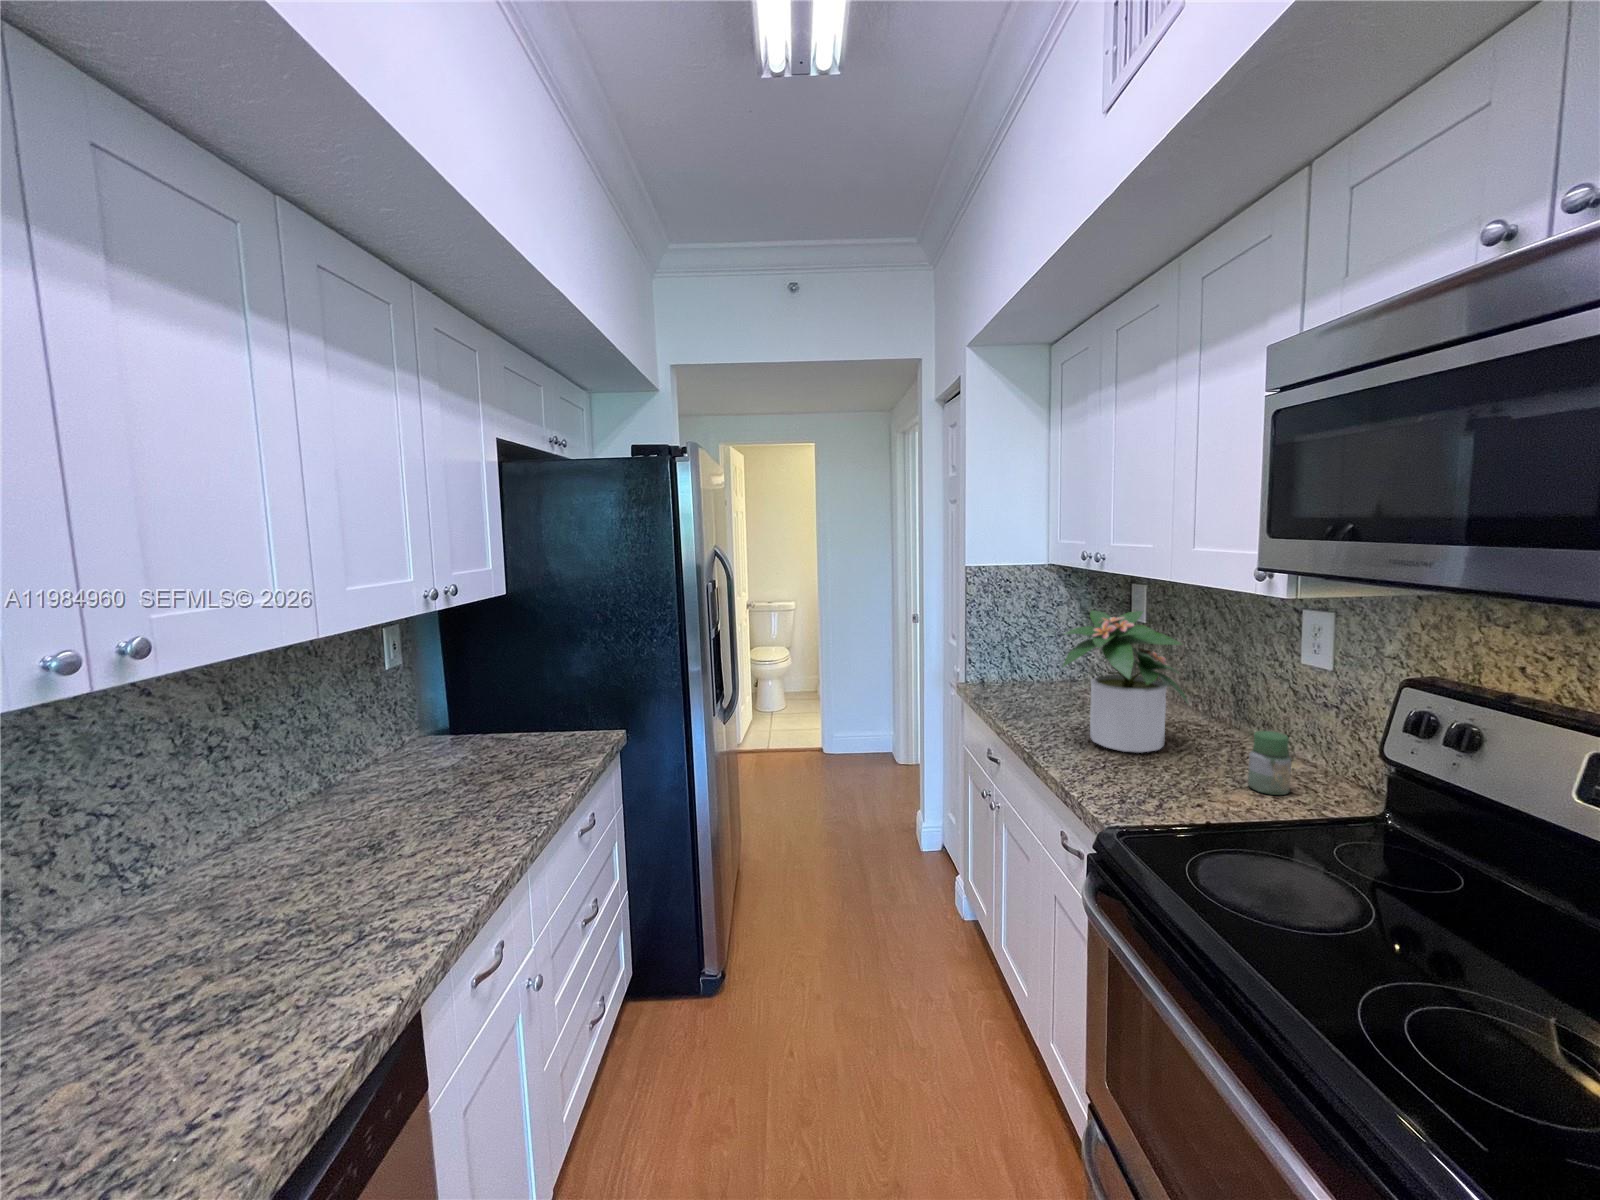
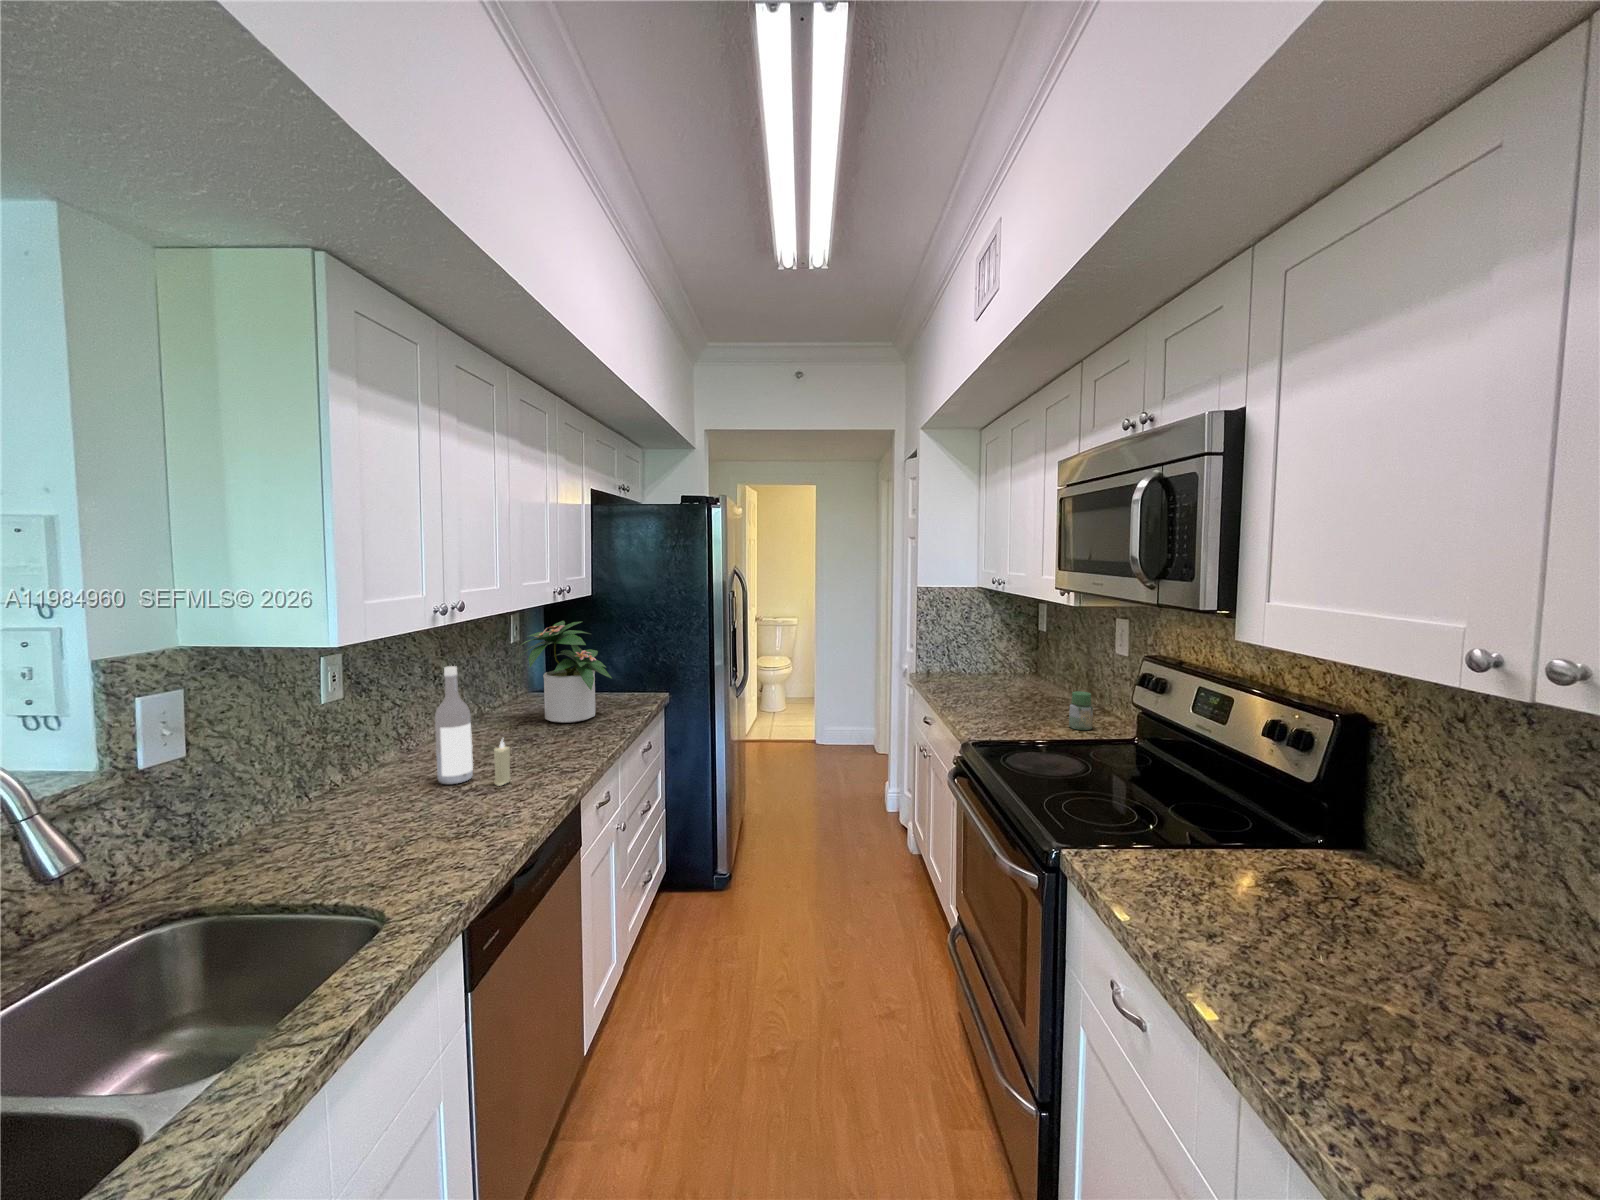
potted plant: present [1063,611,1189,753] -> present [517,621,612,723]
wine bottle: none [96,769,200,1010] -> present [435,666,473,784]
candle: none [224,911,269,1012] -> present [494,740,510,786]

